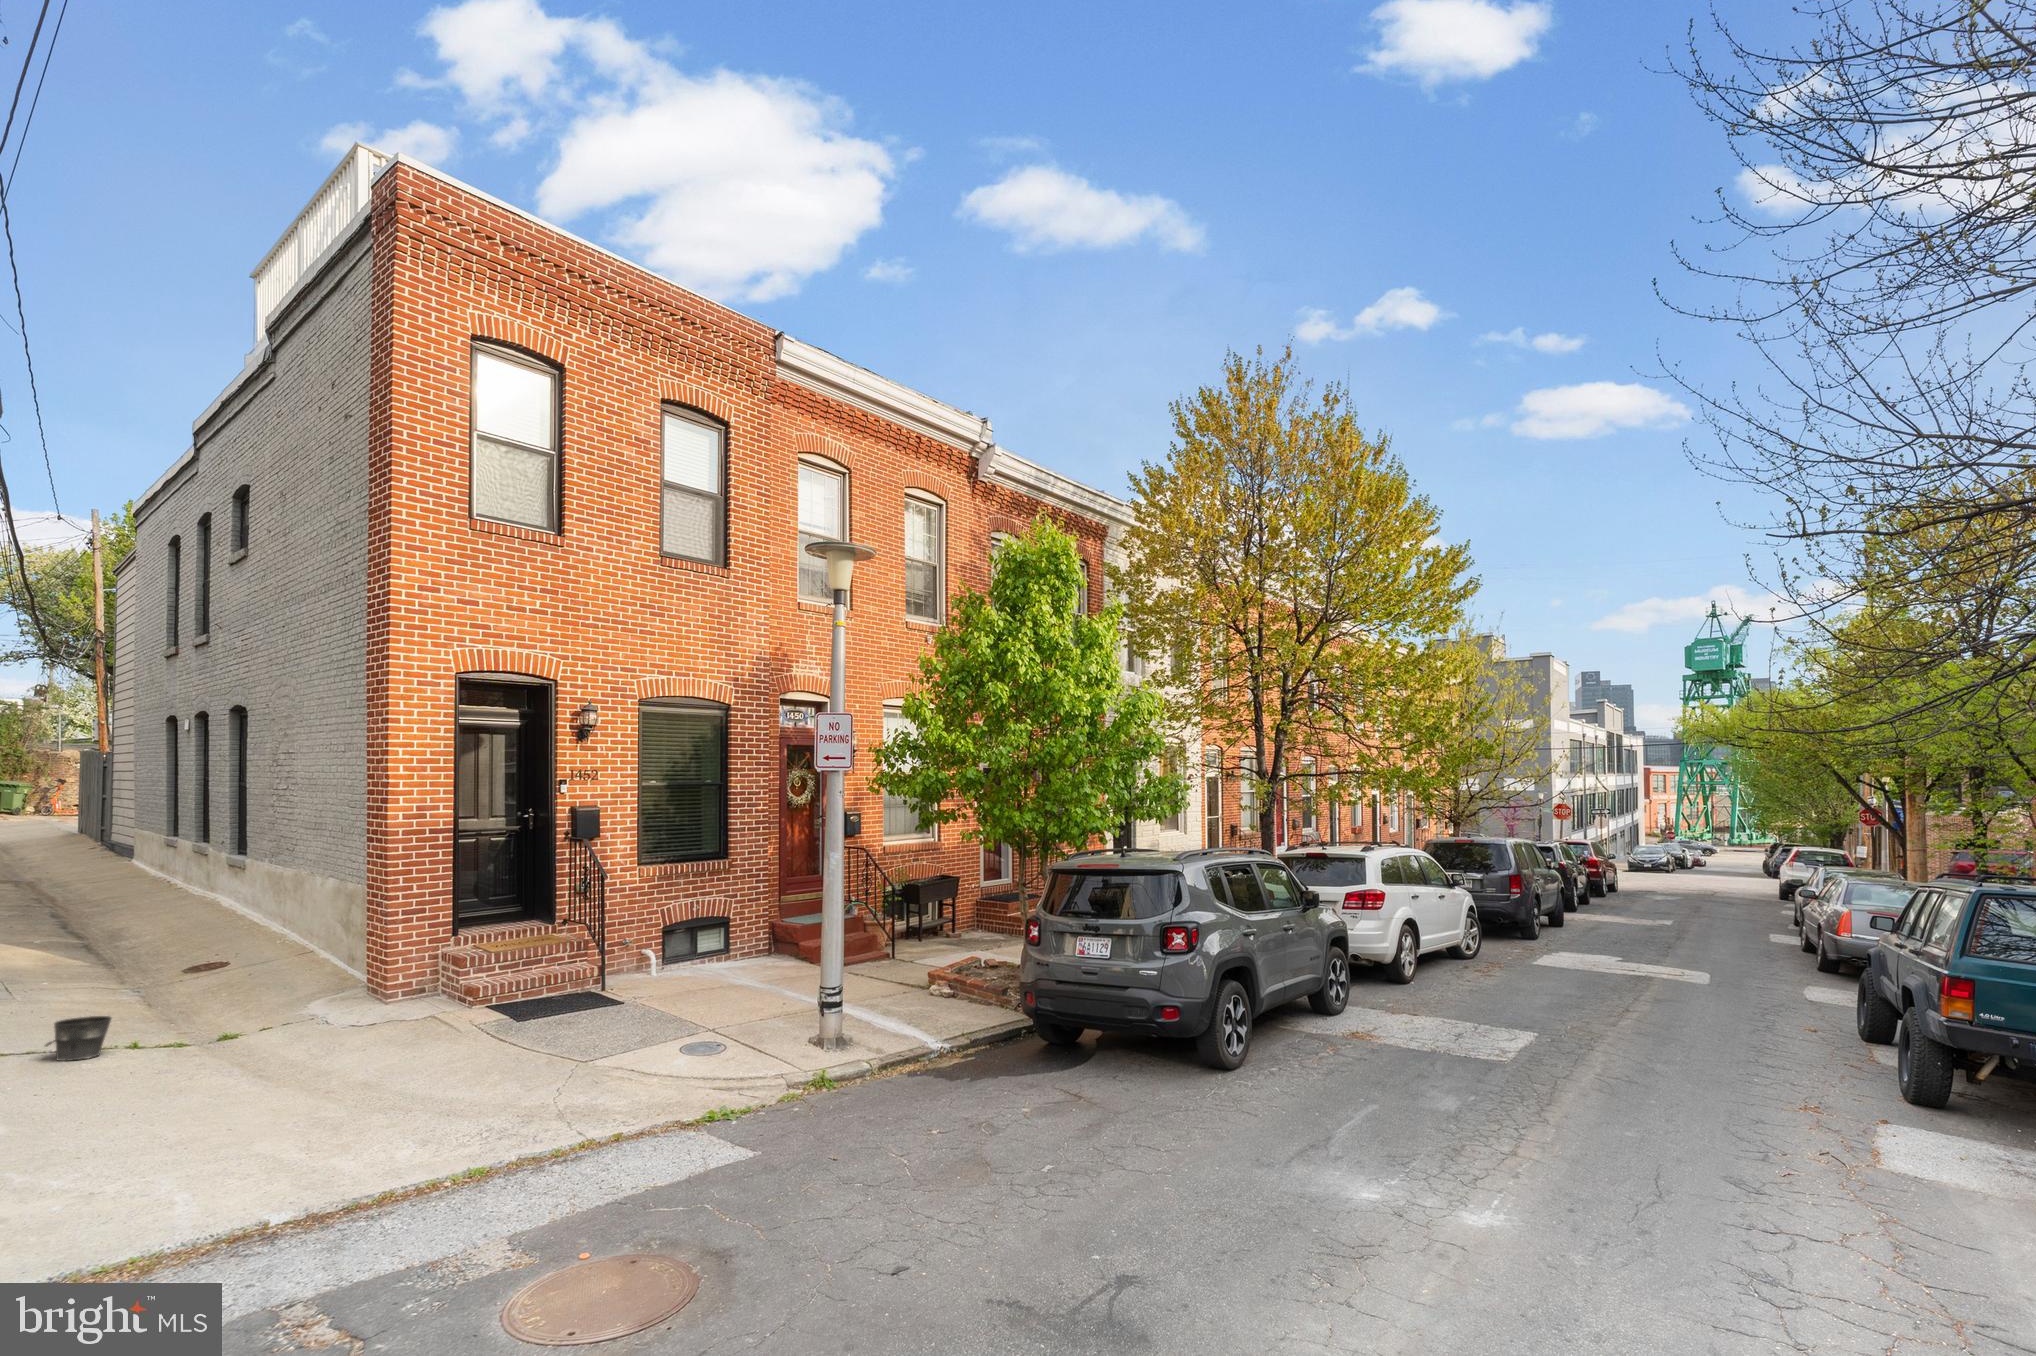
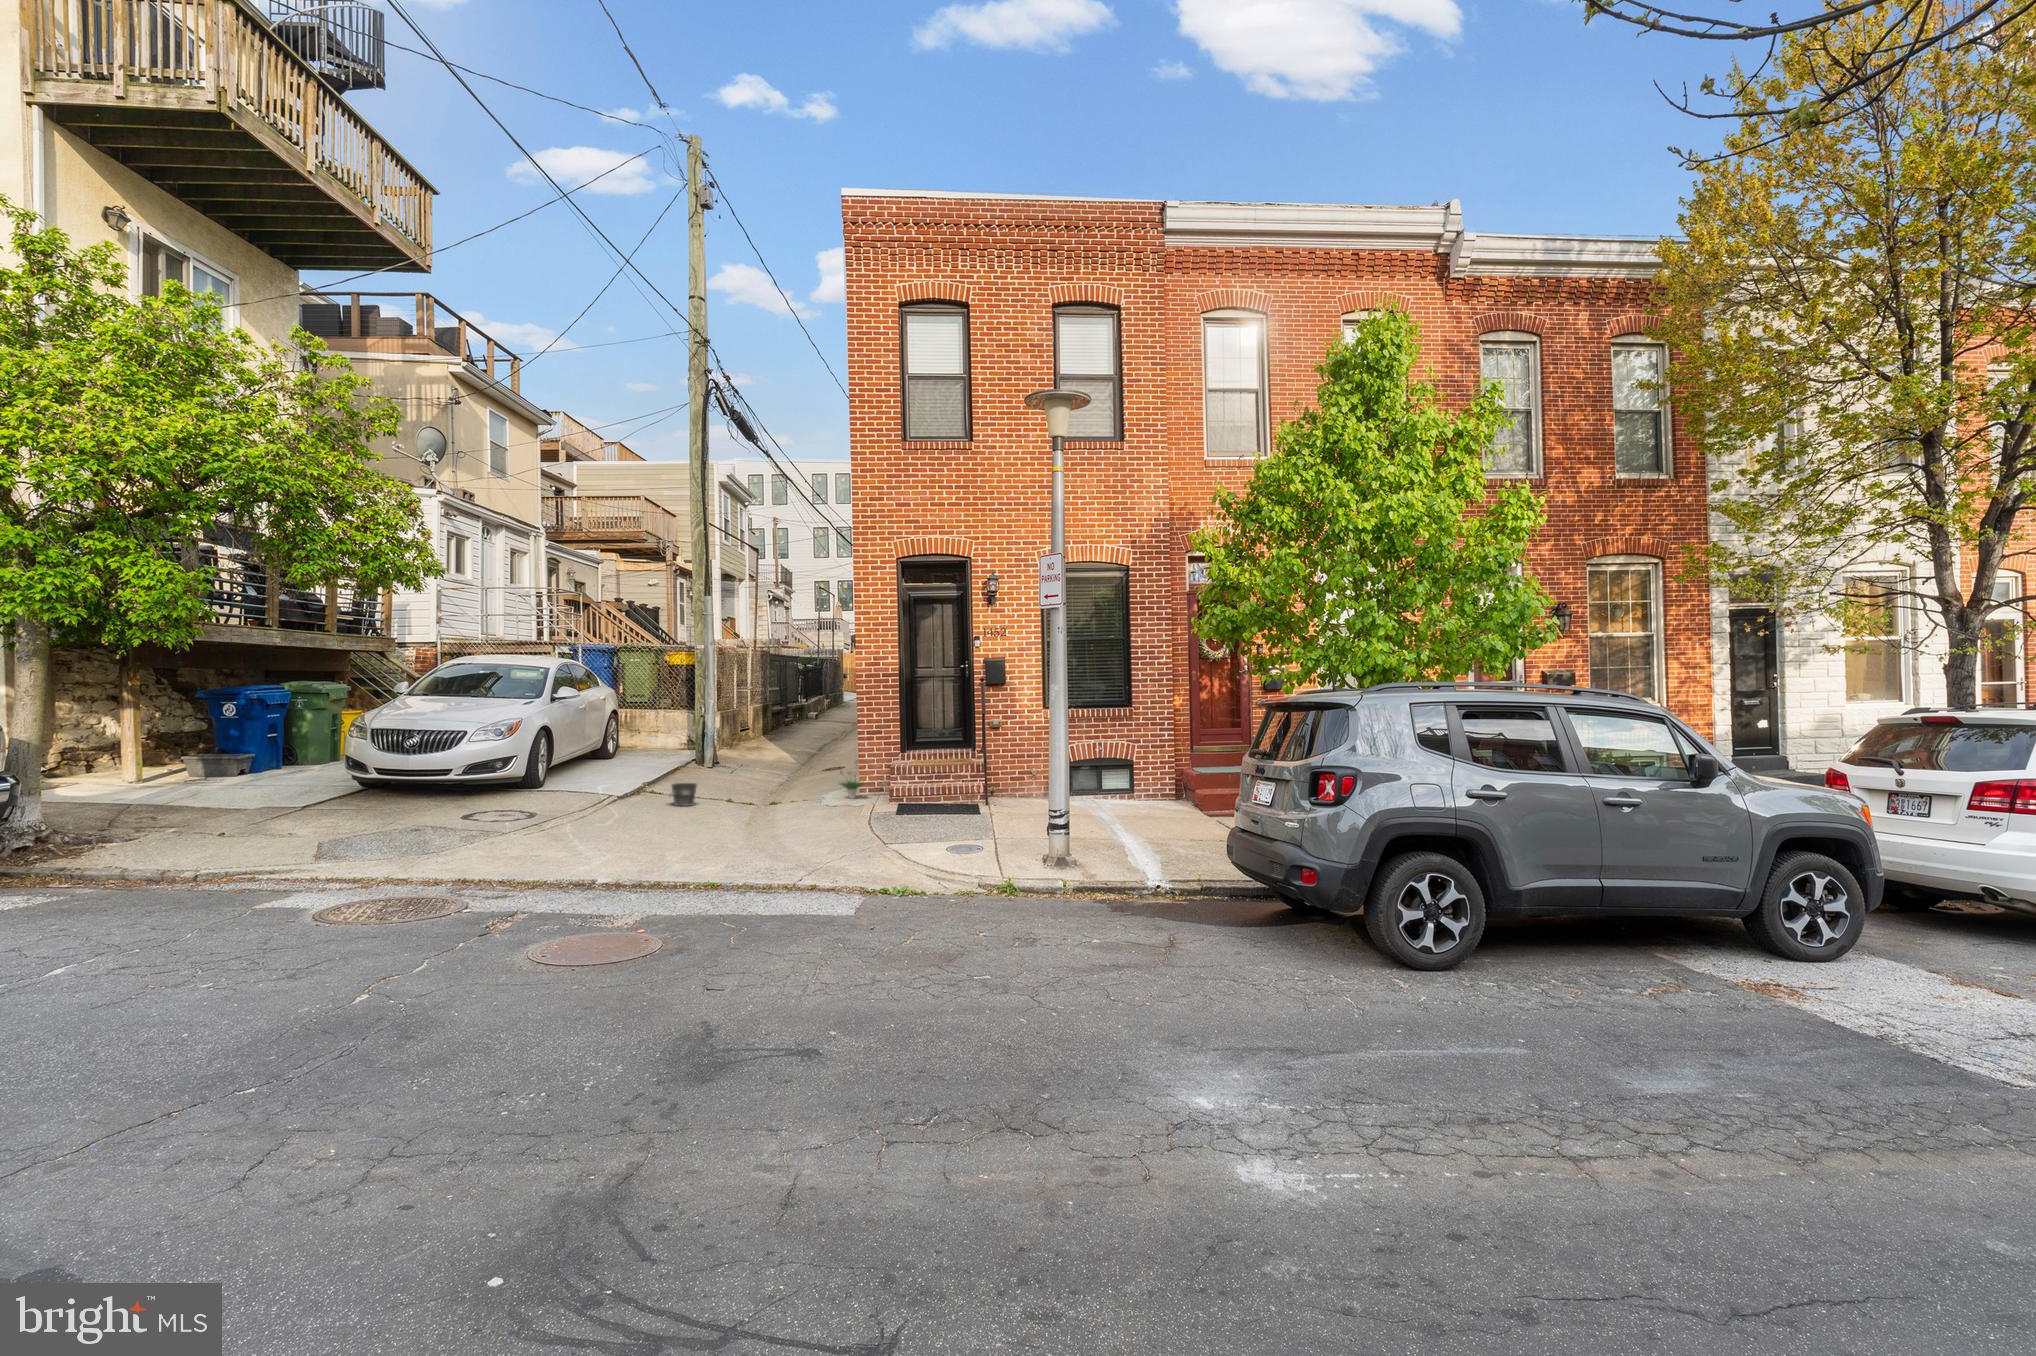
potted plant: none [338,948,388,1007] -> present [839,760,864,799]

